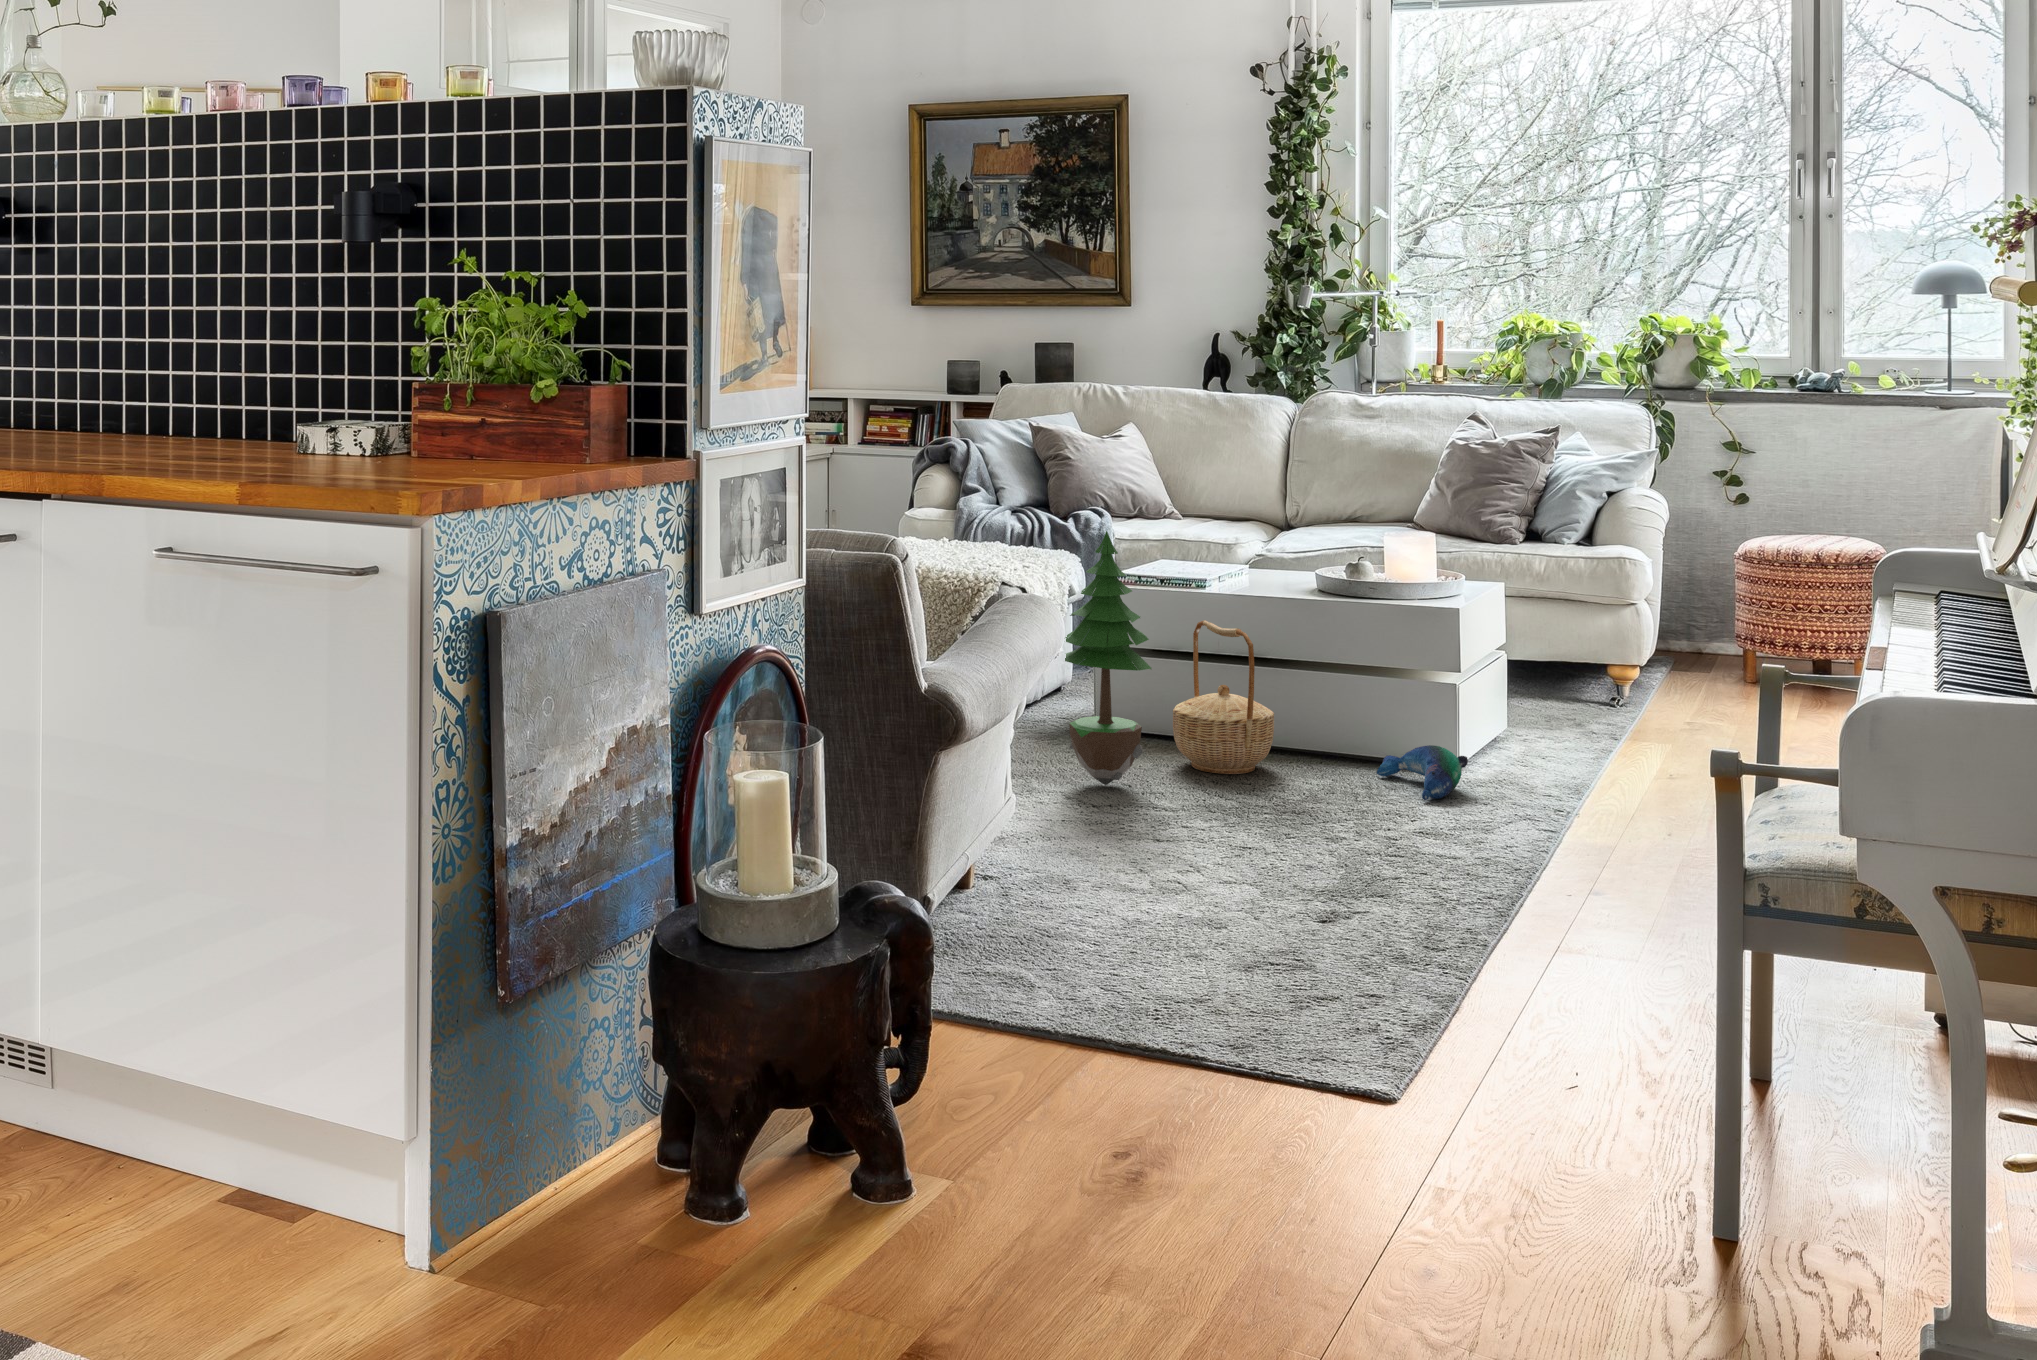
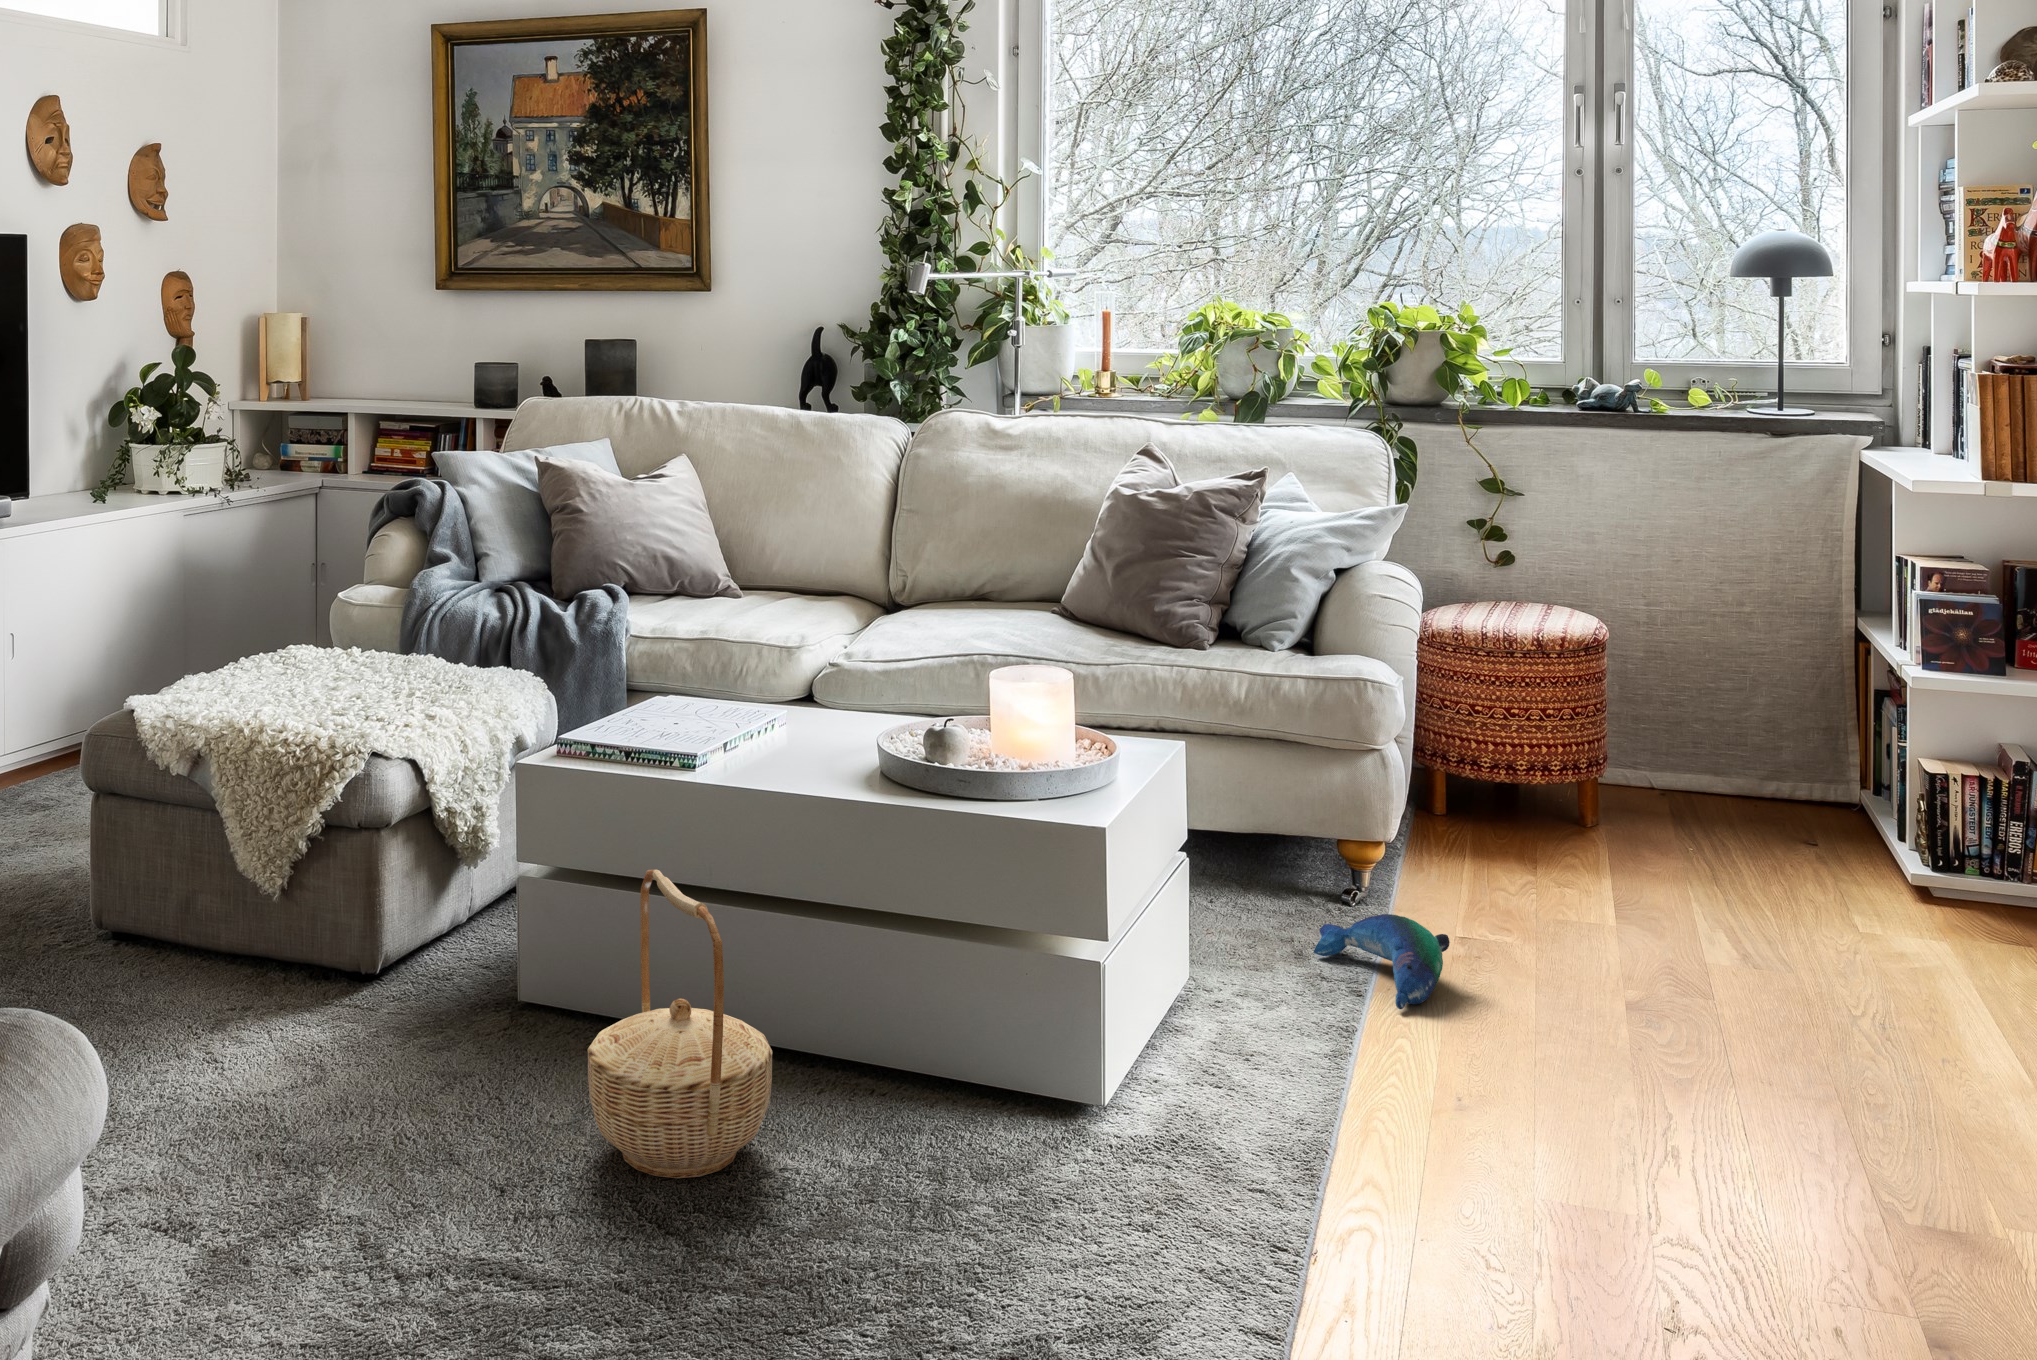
potted tree: present [1065,531,1152,785] -> none [330,738,513,1239]
plush toy: present [1377,745,1468,800] -> present [1313,914,1450,1009]

